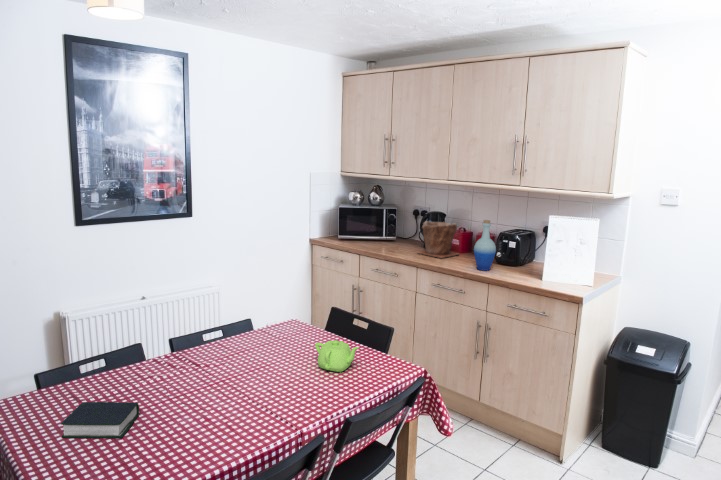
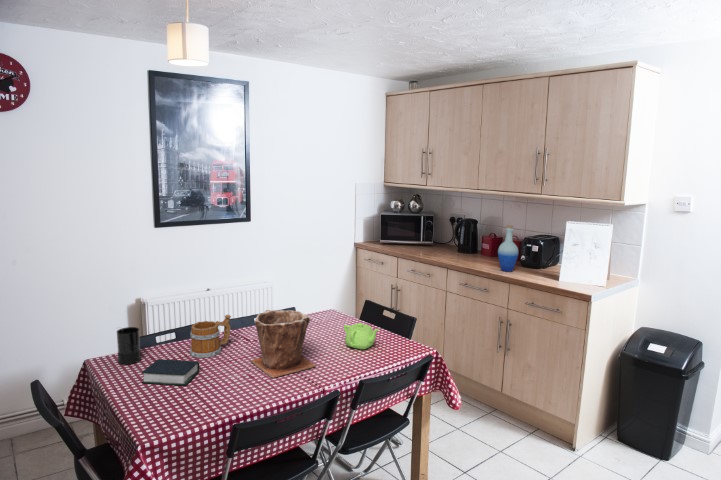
plant pot: present [419,221,458,258] -> present [251,310,316,378]
mug: none [125,337,177,394] -> present [190,315,231,358]
candle: none [21,360,59,410] -> present [117,327,141,364]

